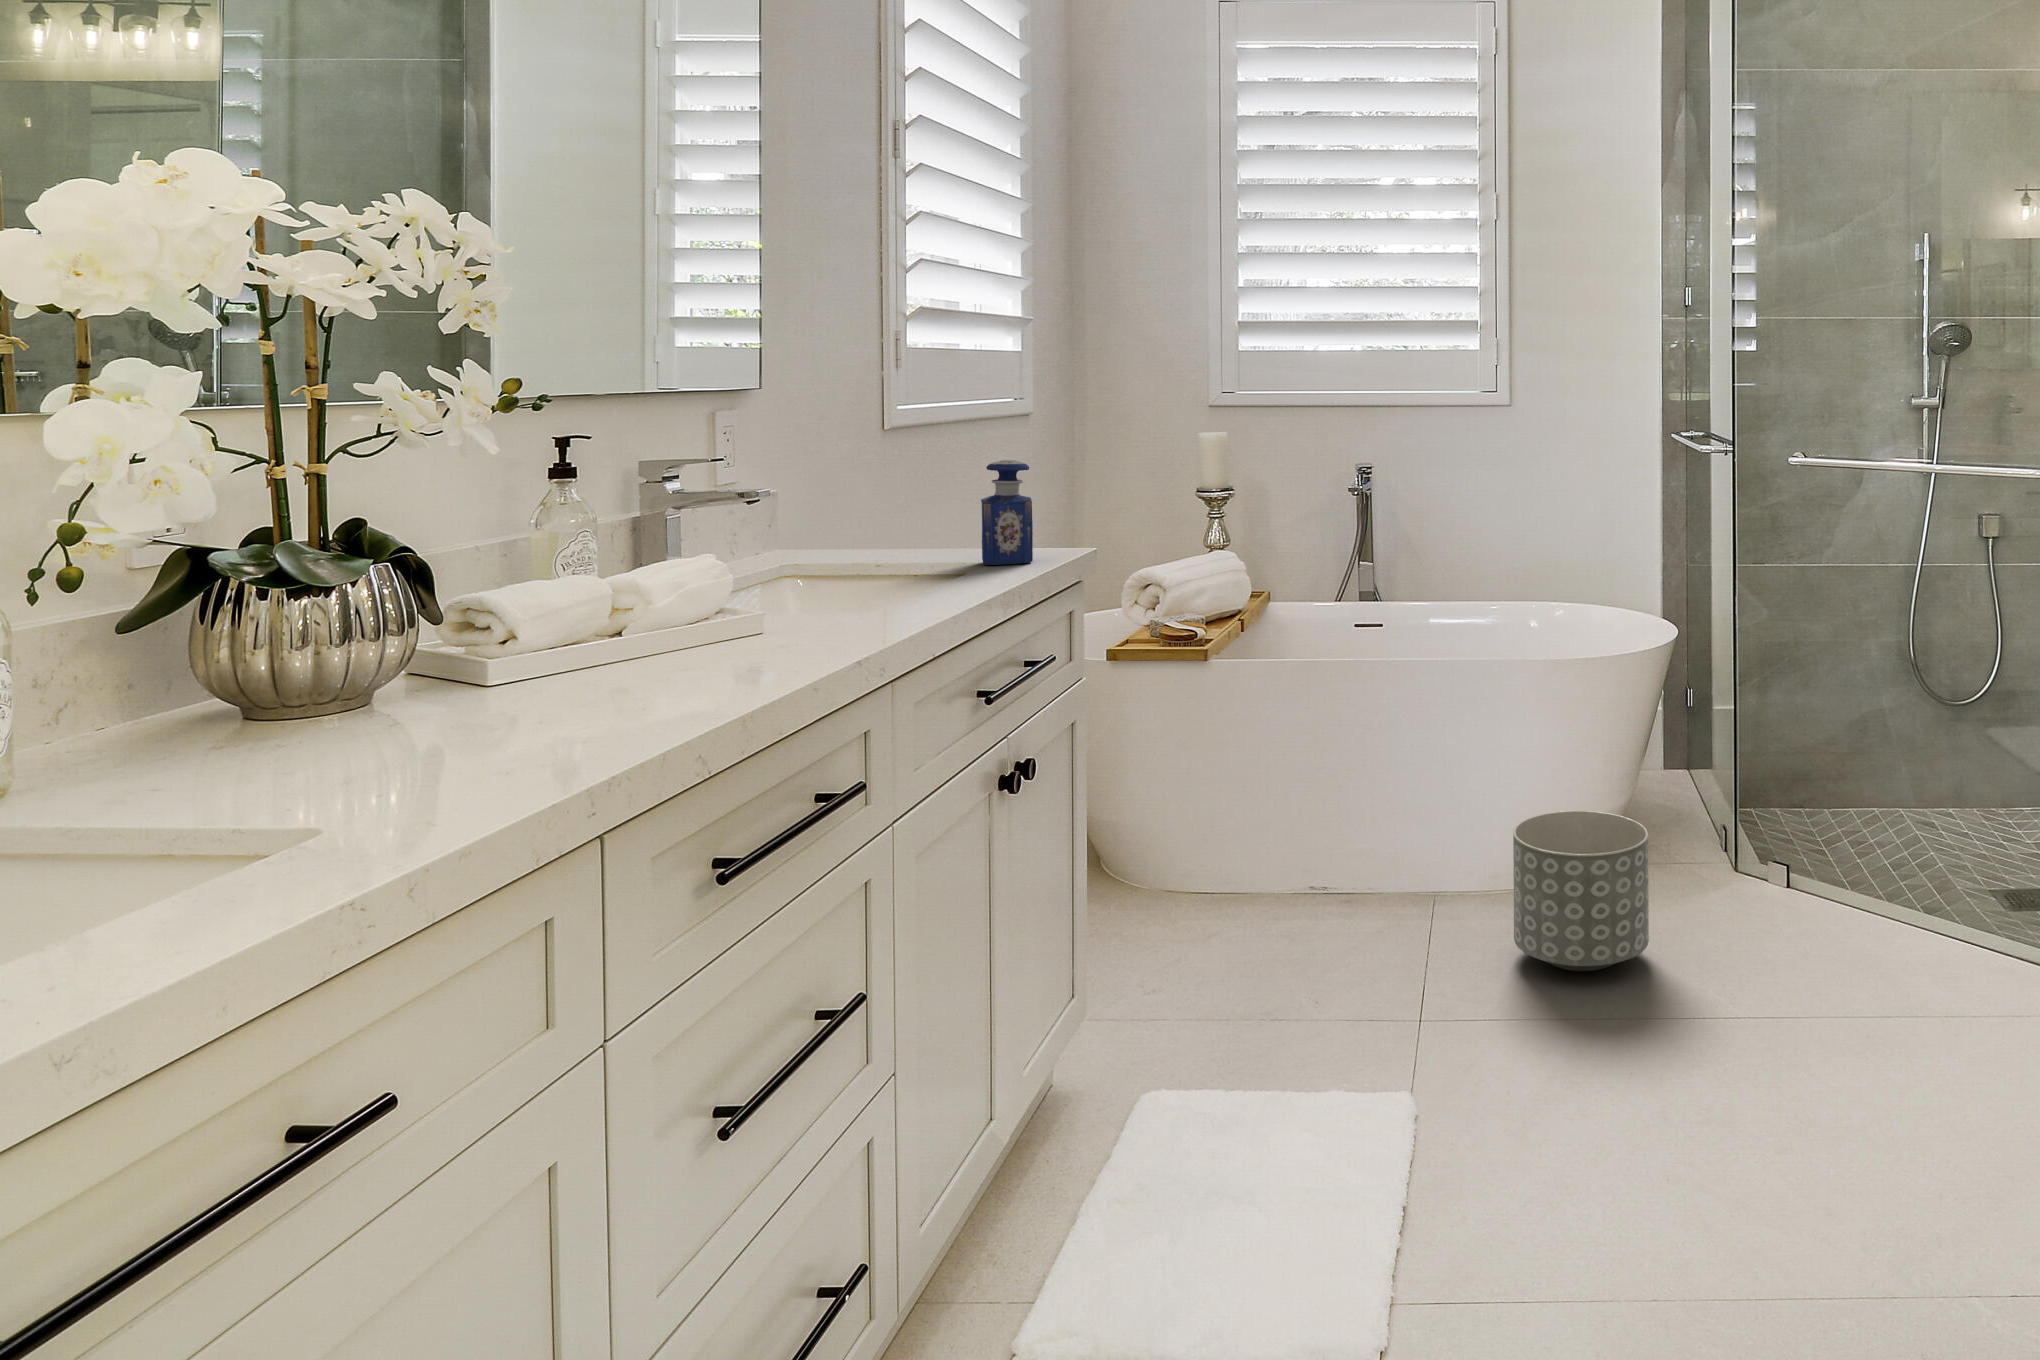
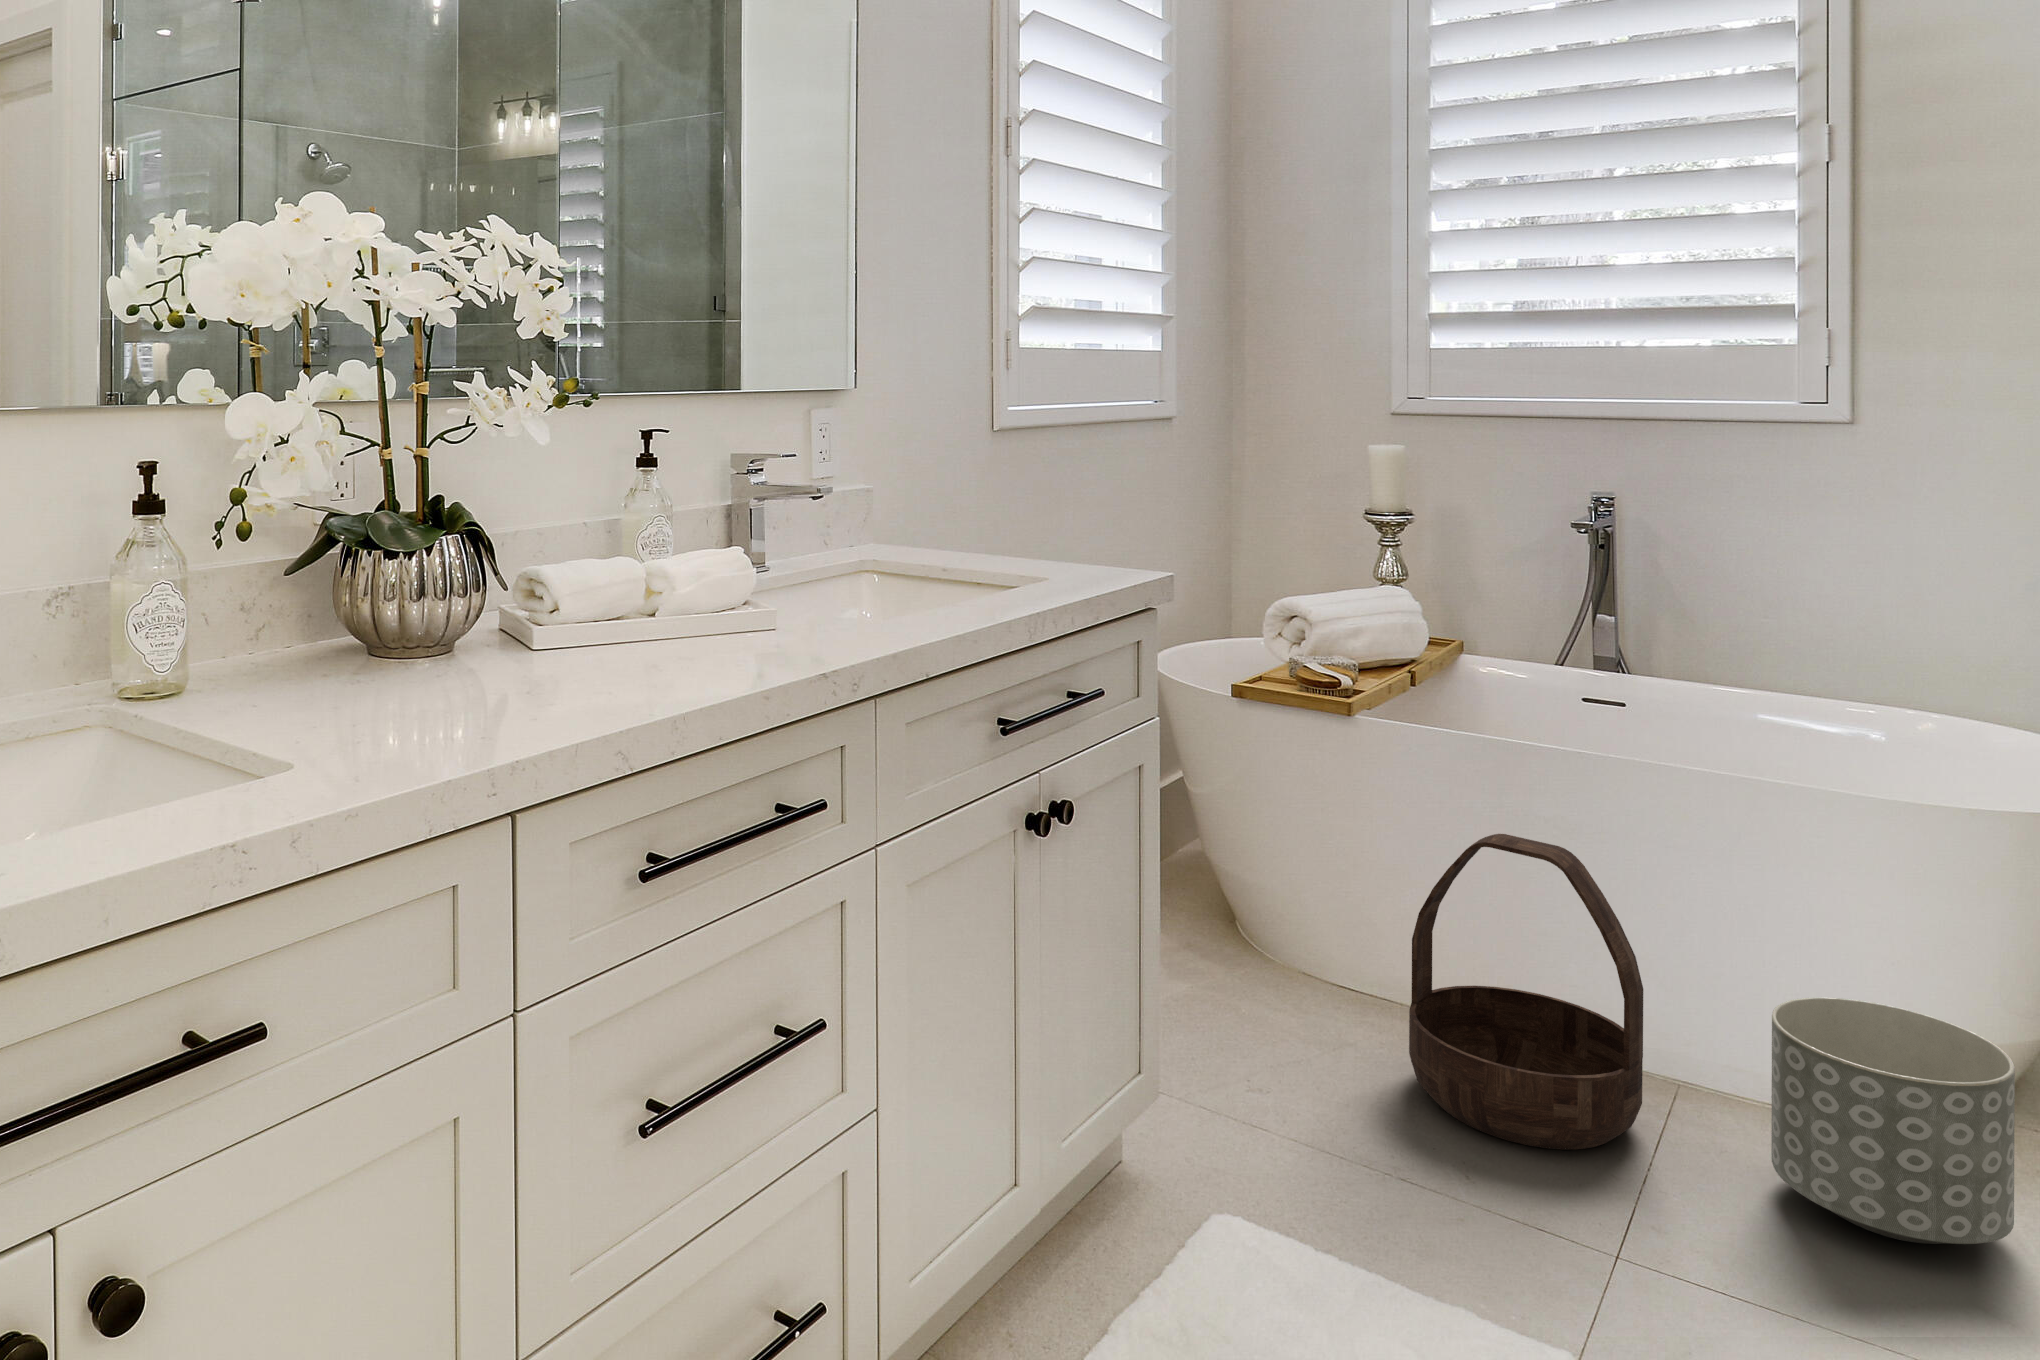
perfume bottle: present [981,460,1033,565] -> none [1048,471,1102,582]
basket: none [1267,738,1431,982] -> present [1409,834,1643,1150]

